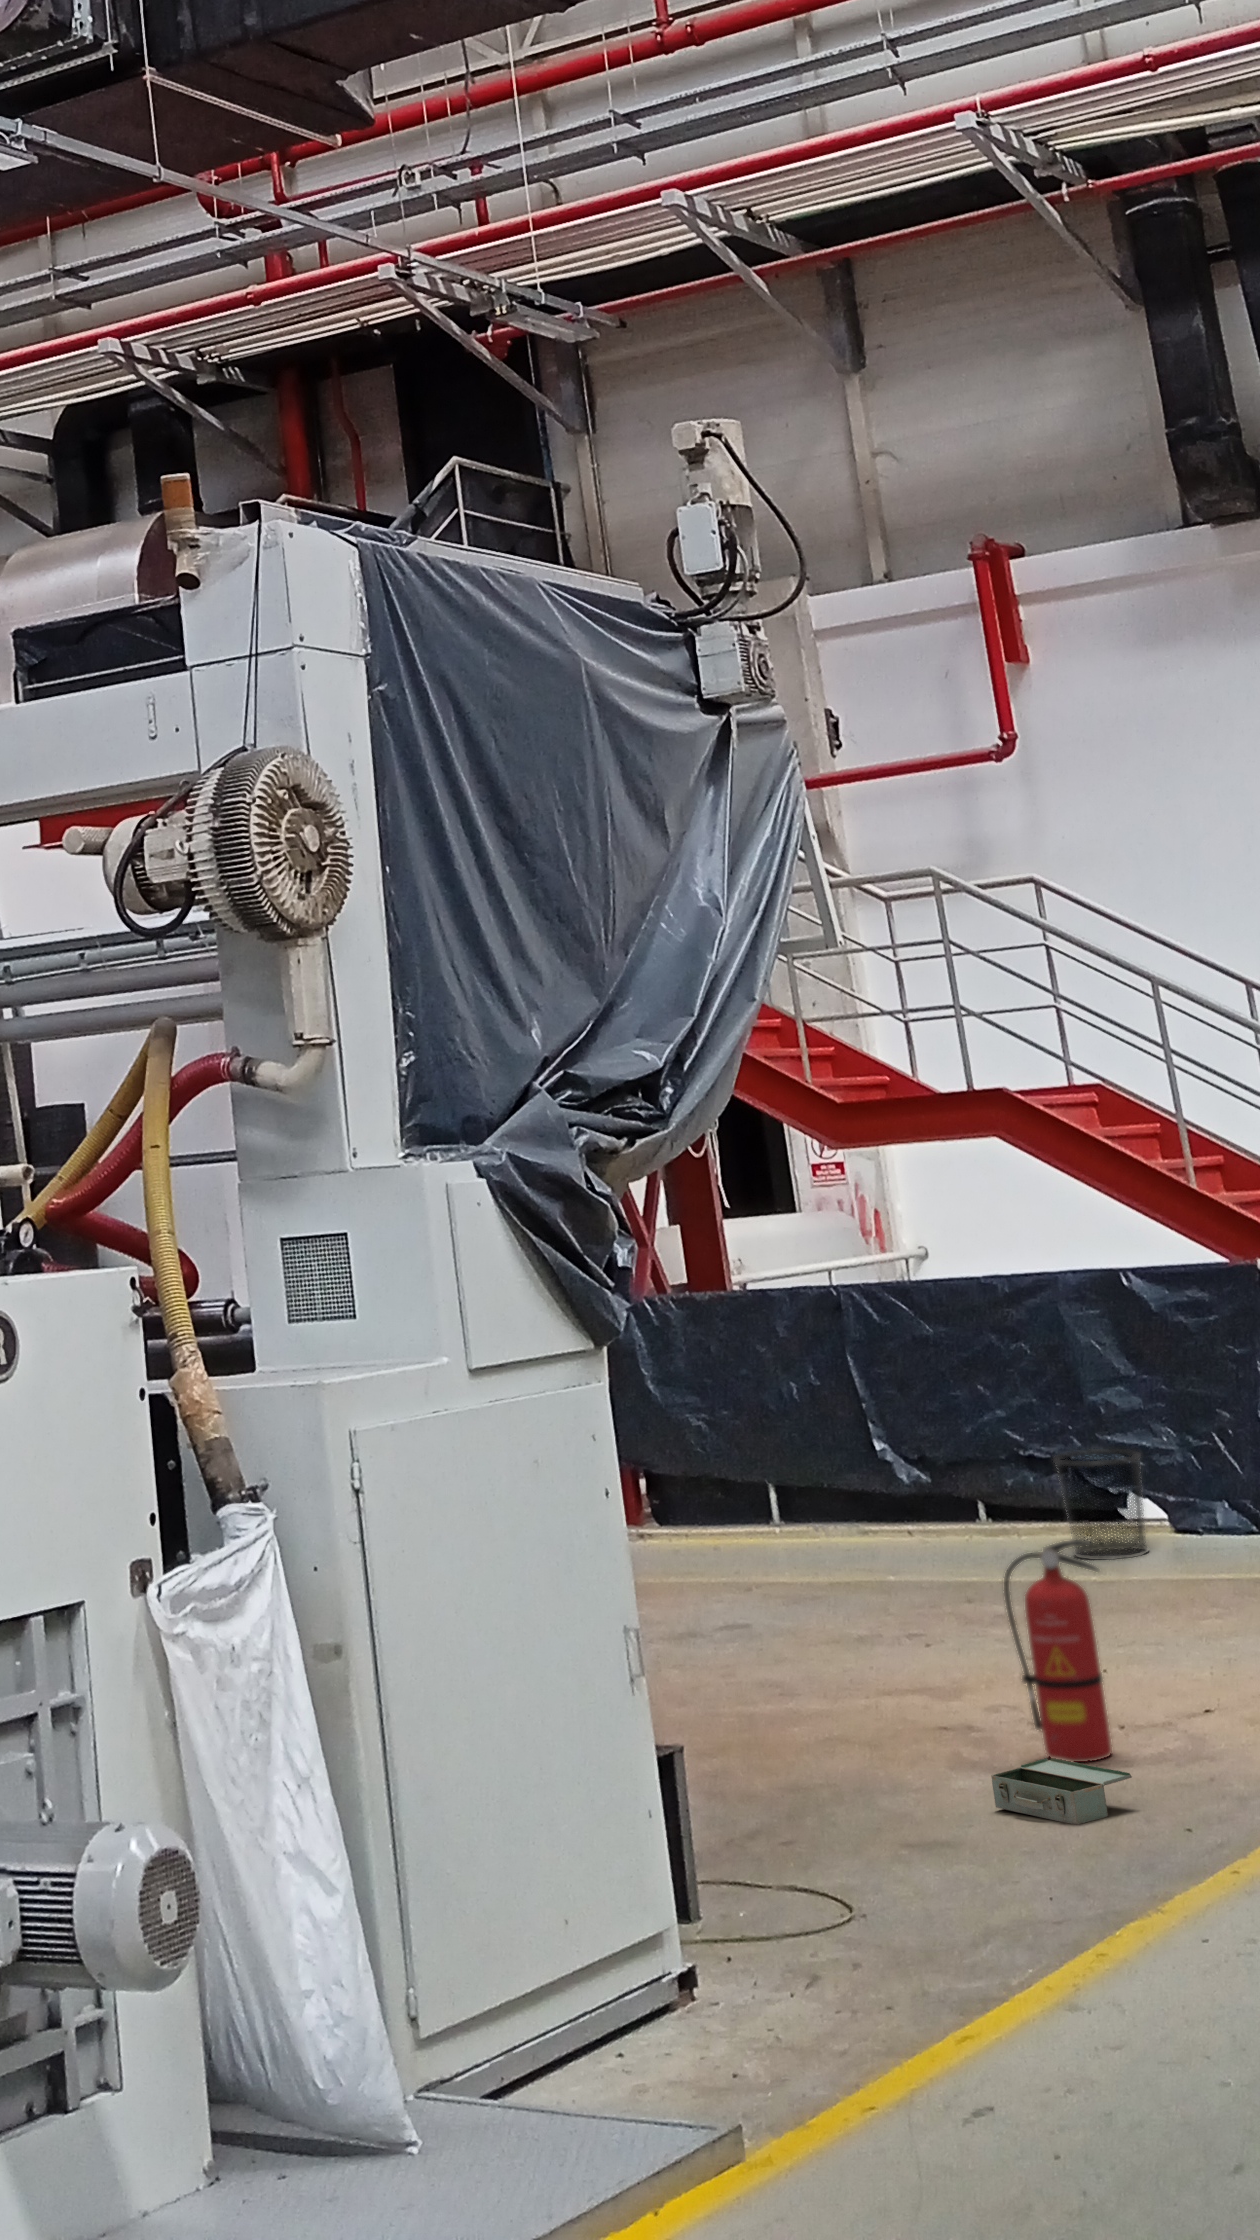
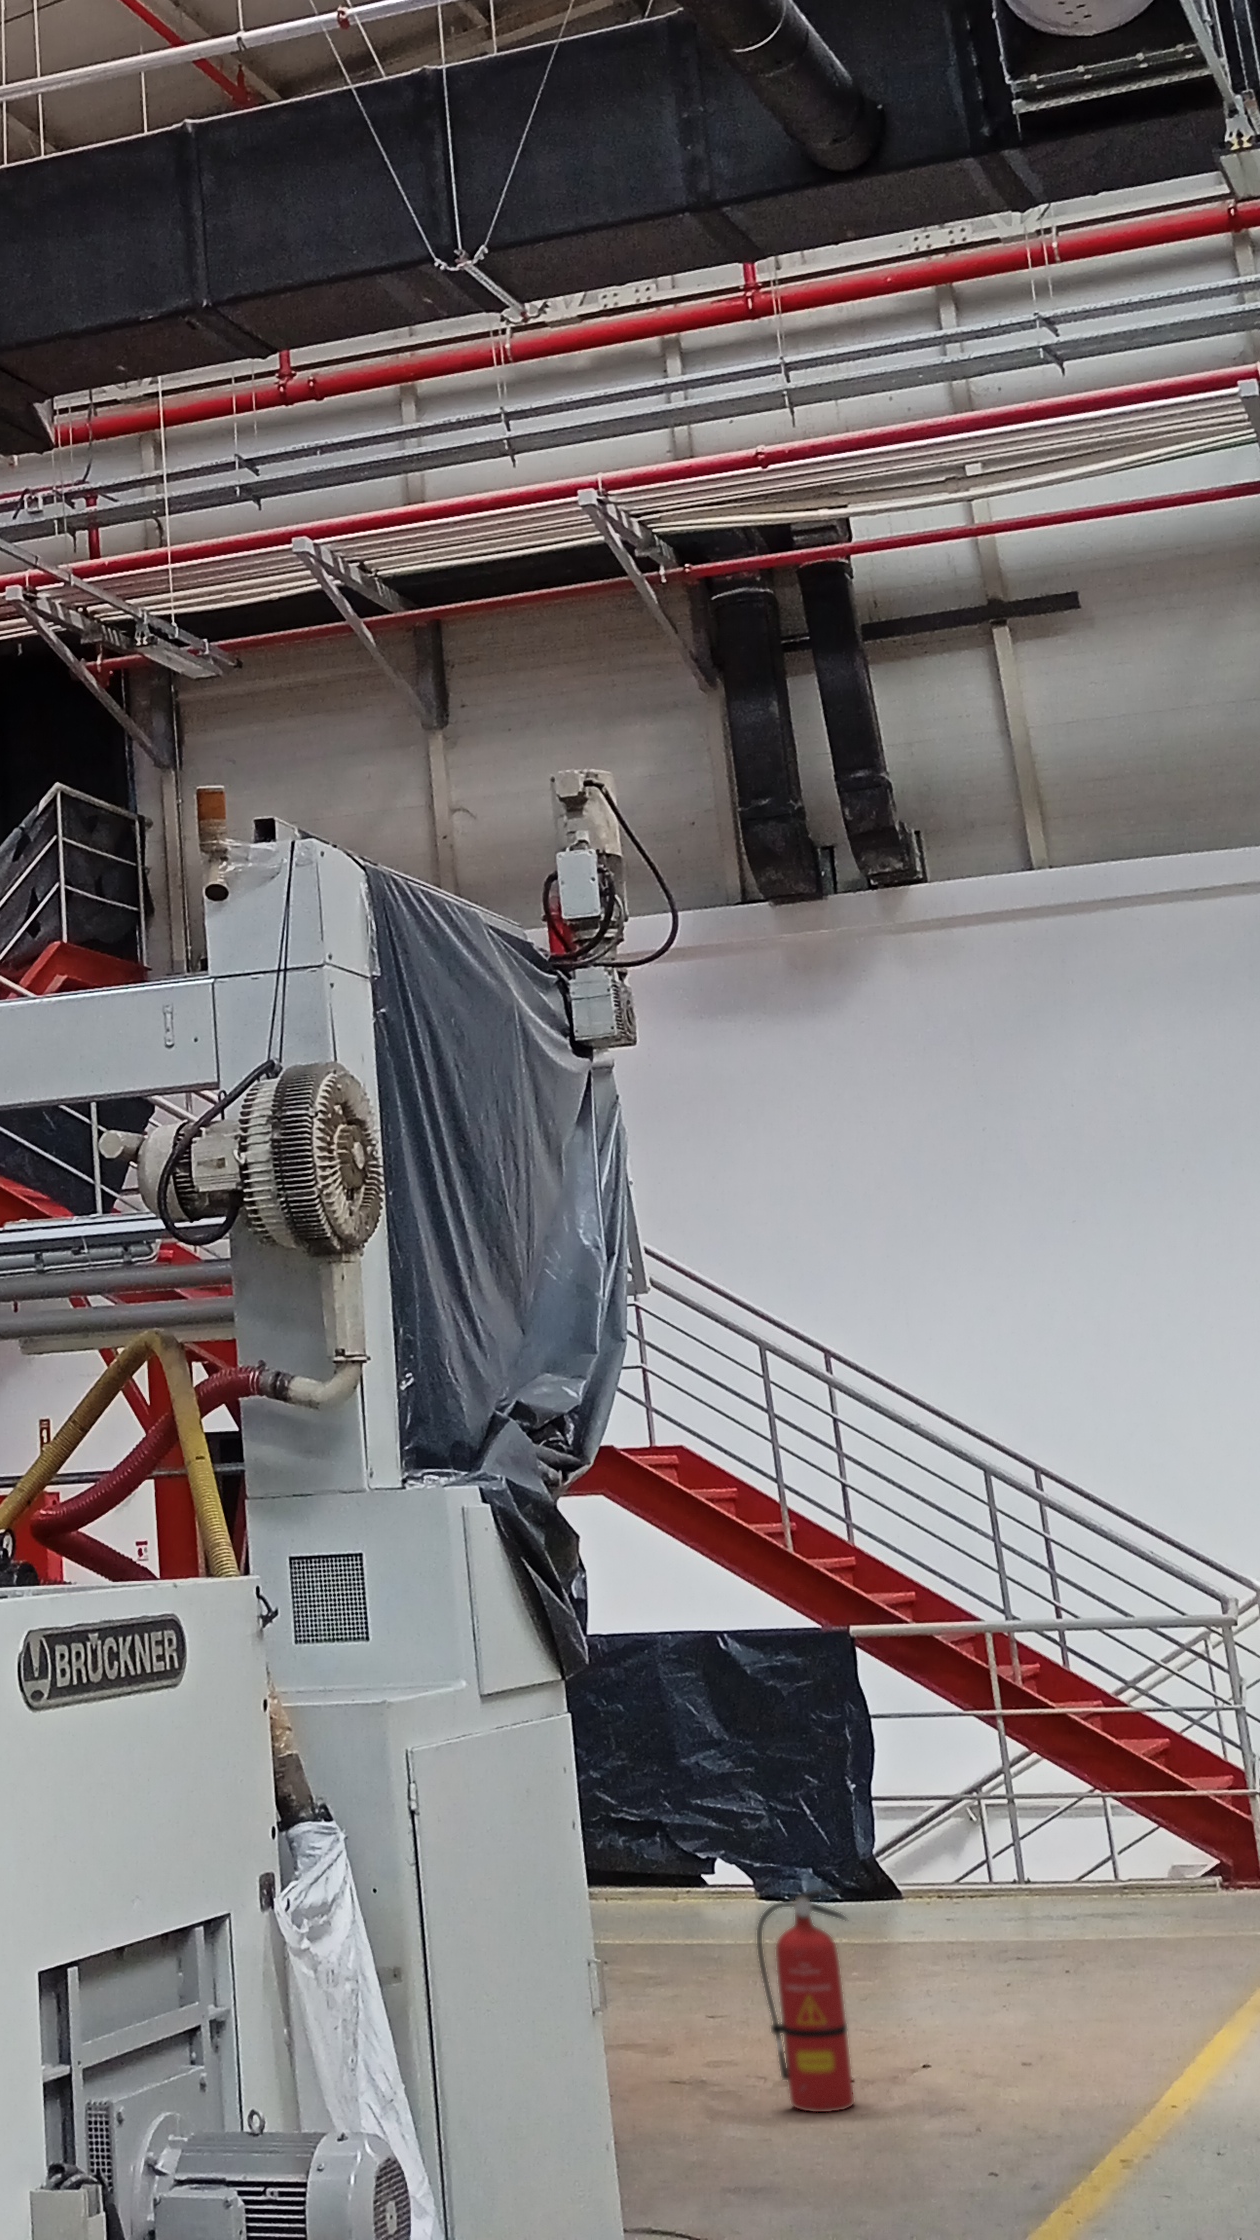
waste bin: present [1054,1449,1148,1560] -> none [656,1813,744,1925]
toolbox: present [991,1758,1132,1824] -> none [776,2104,912,2169]

